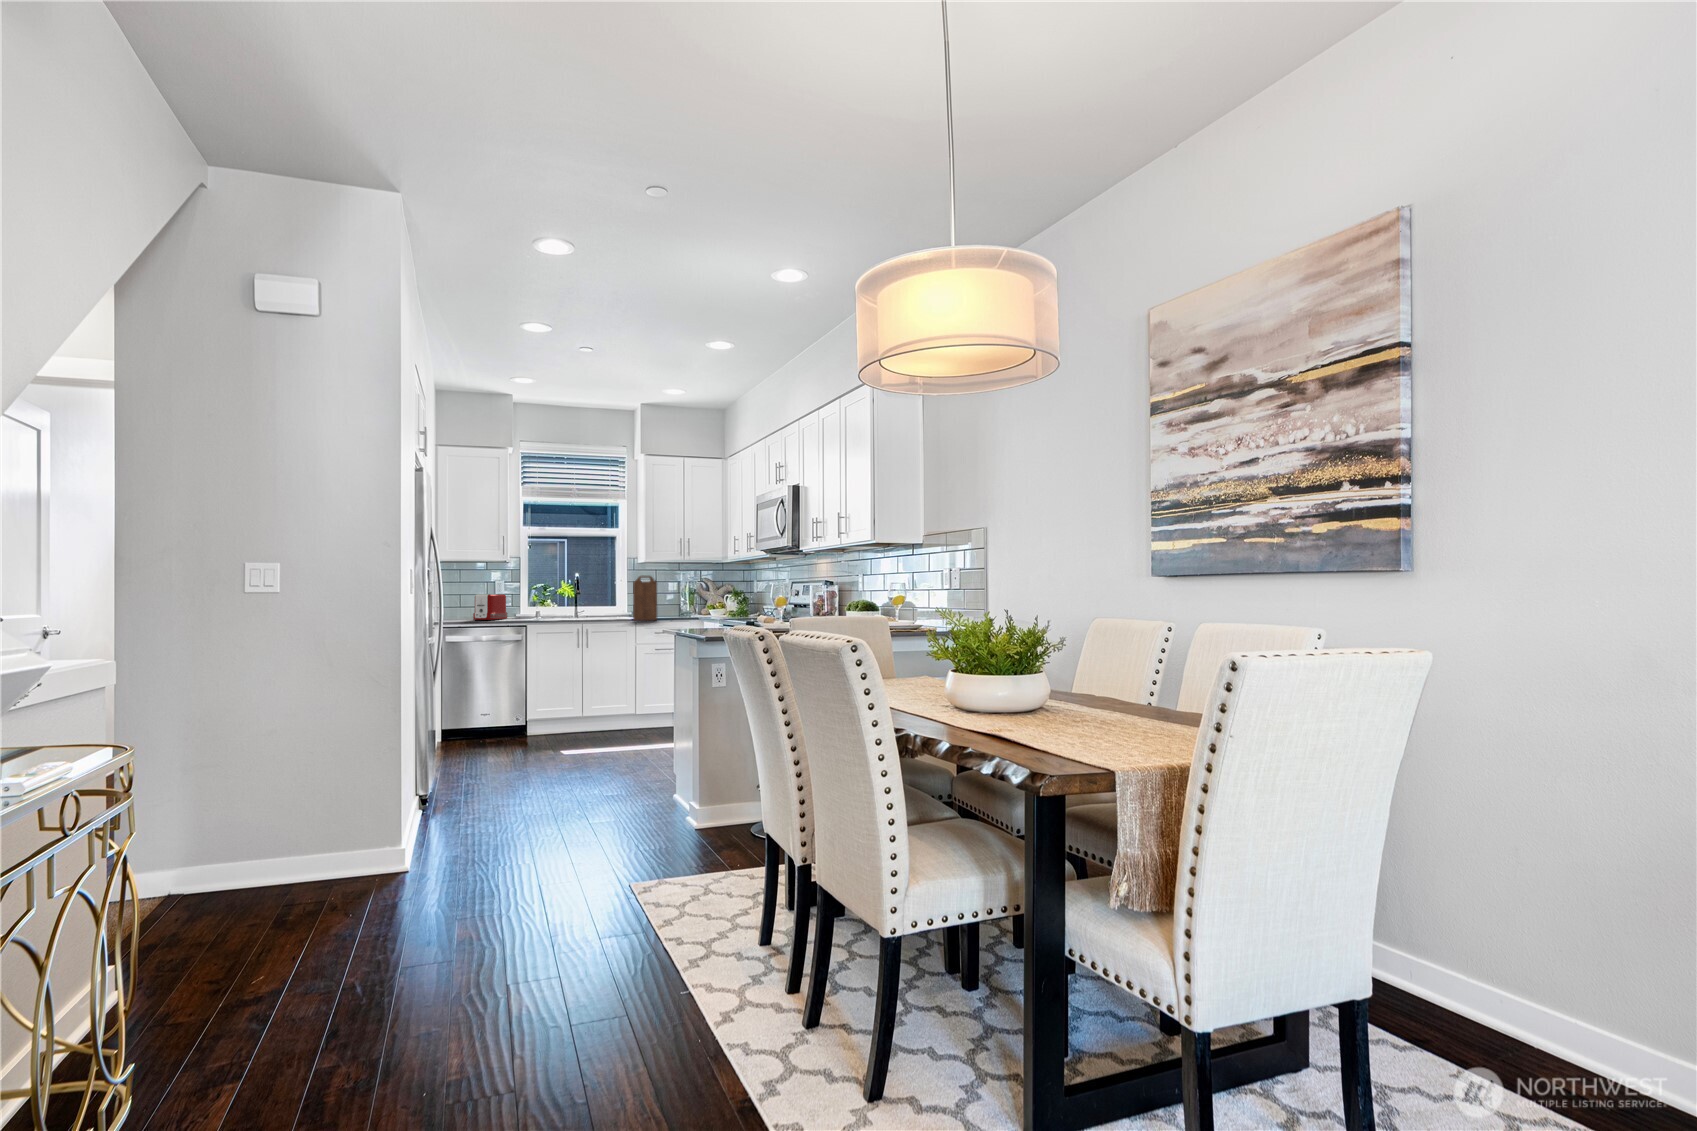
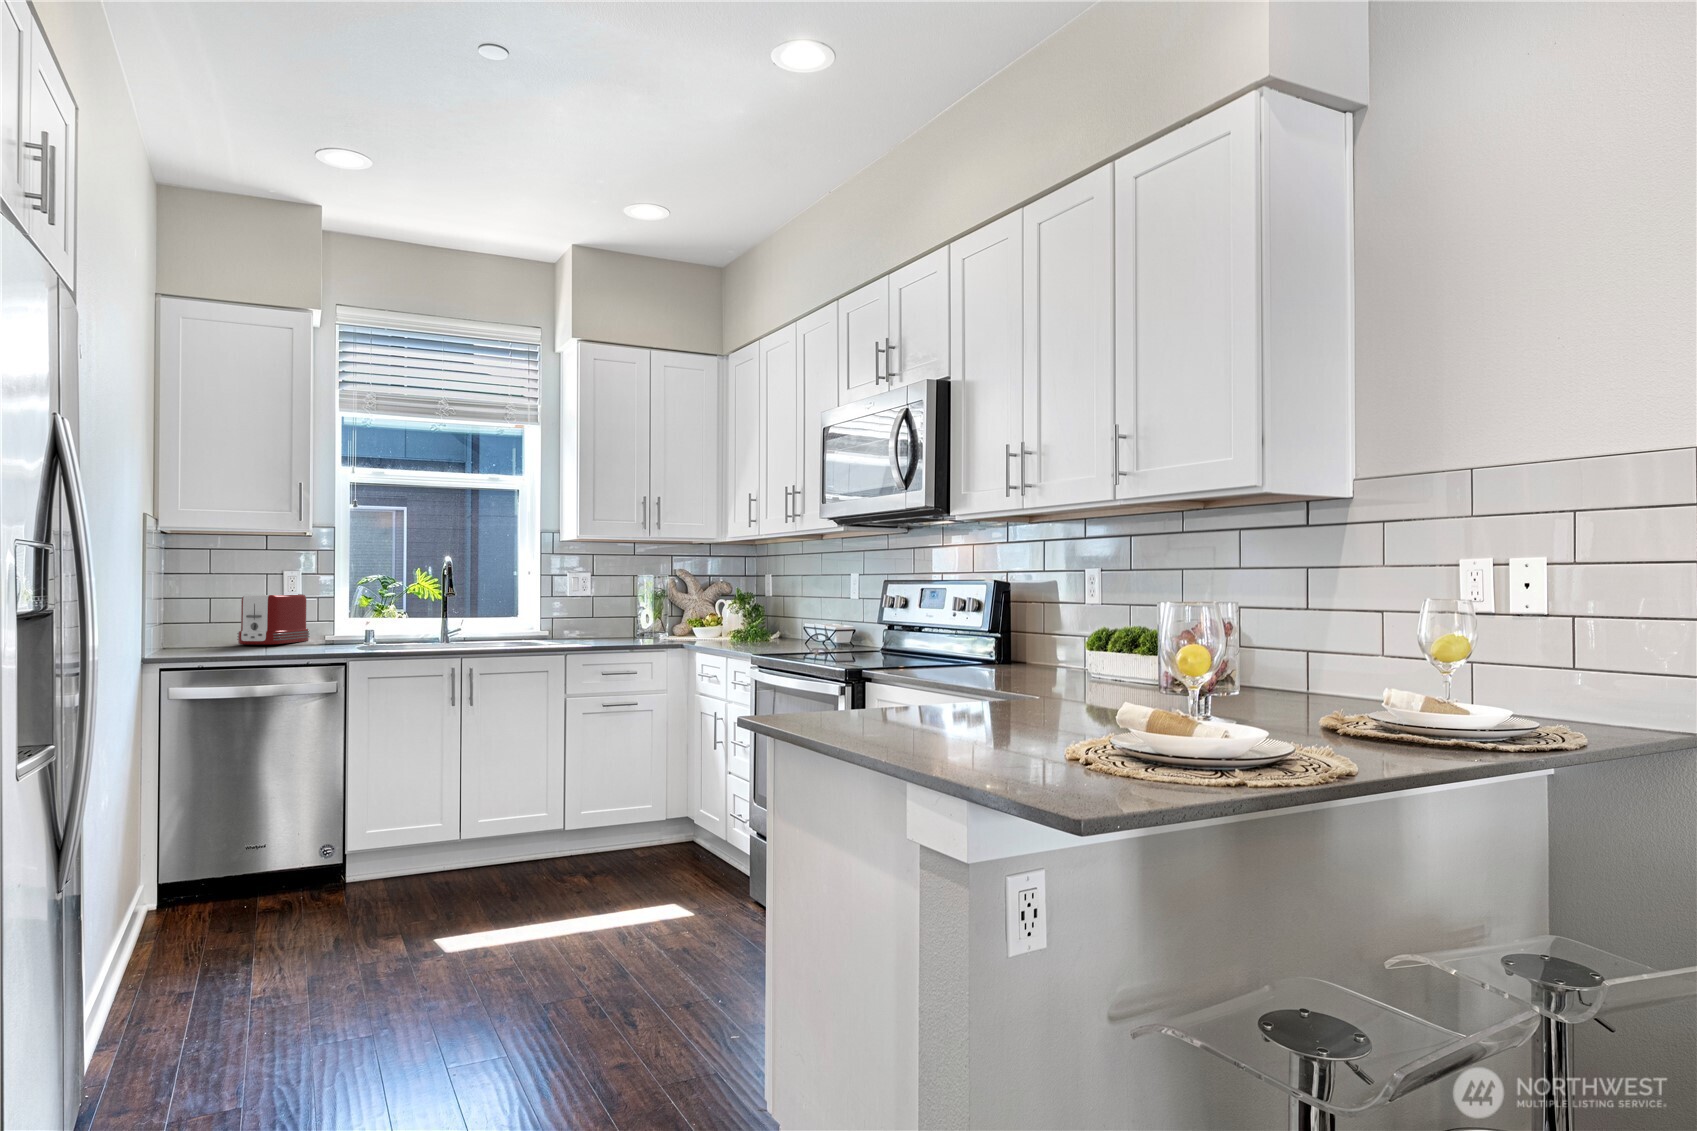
cutting board: present [633,576,657,621] -> none [560,563,605,649]

